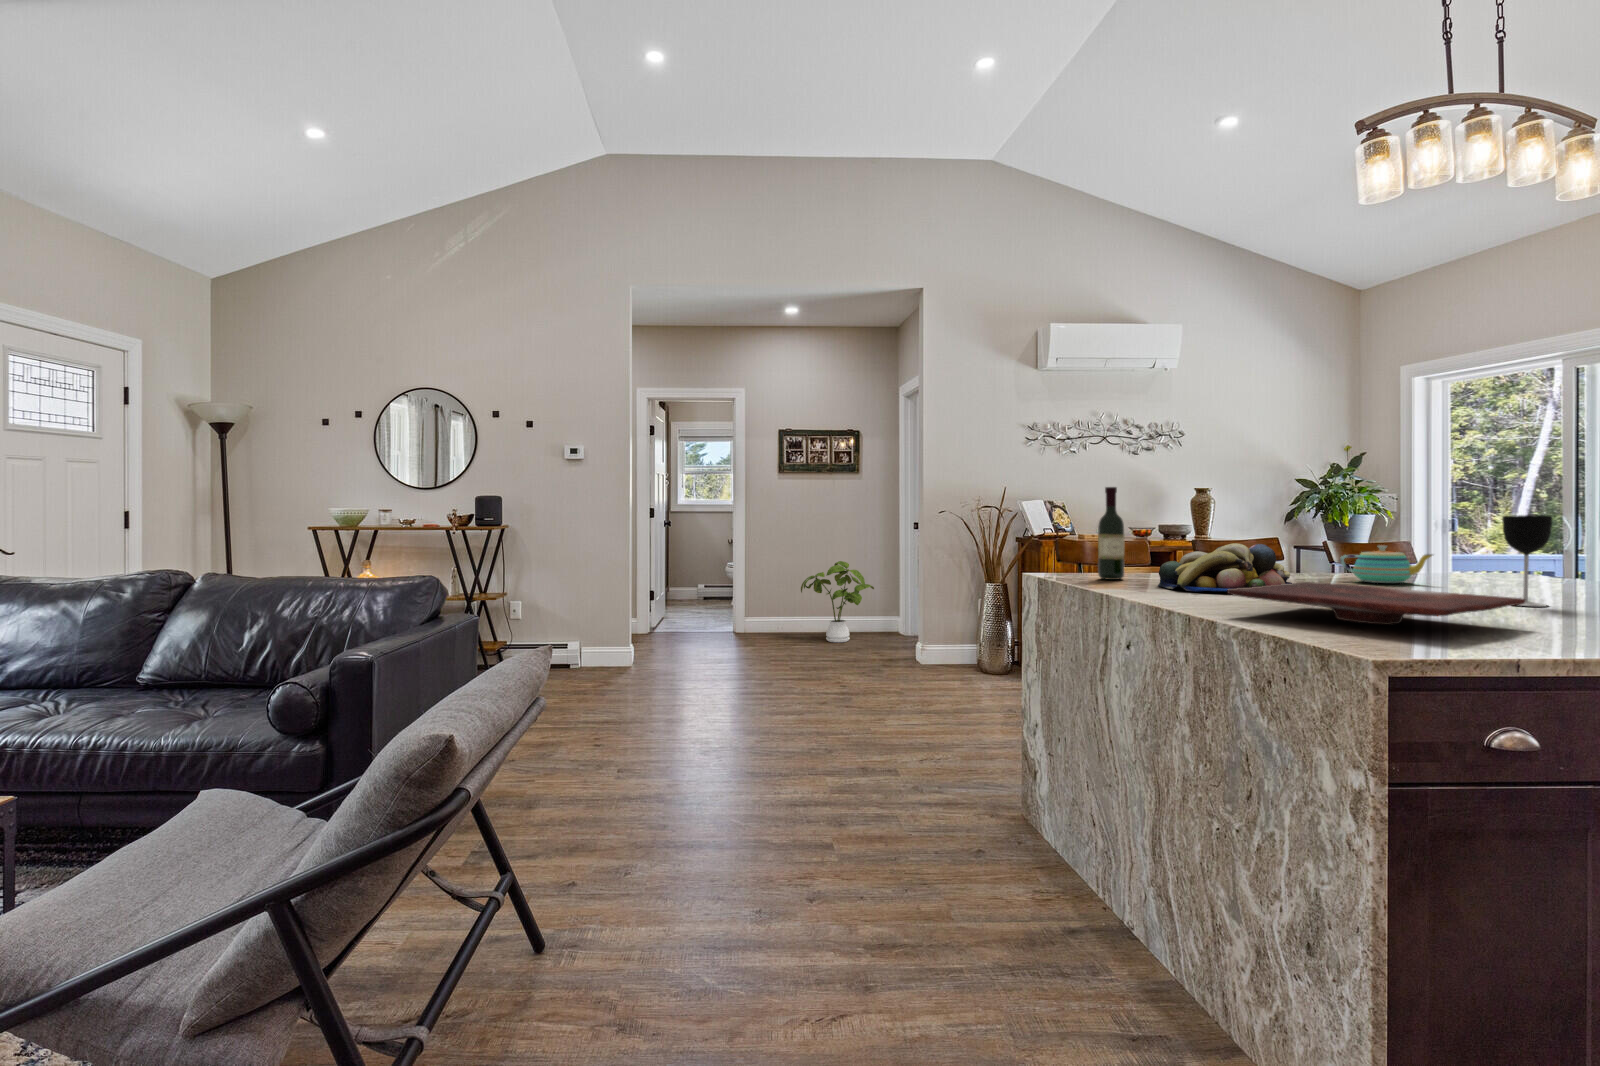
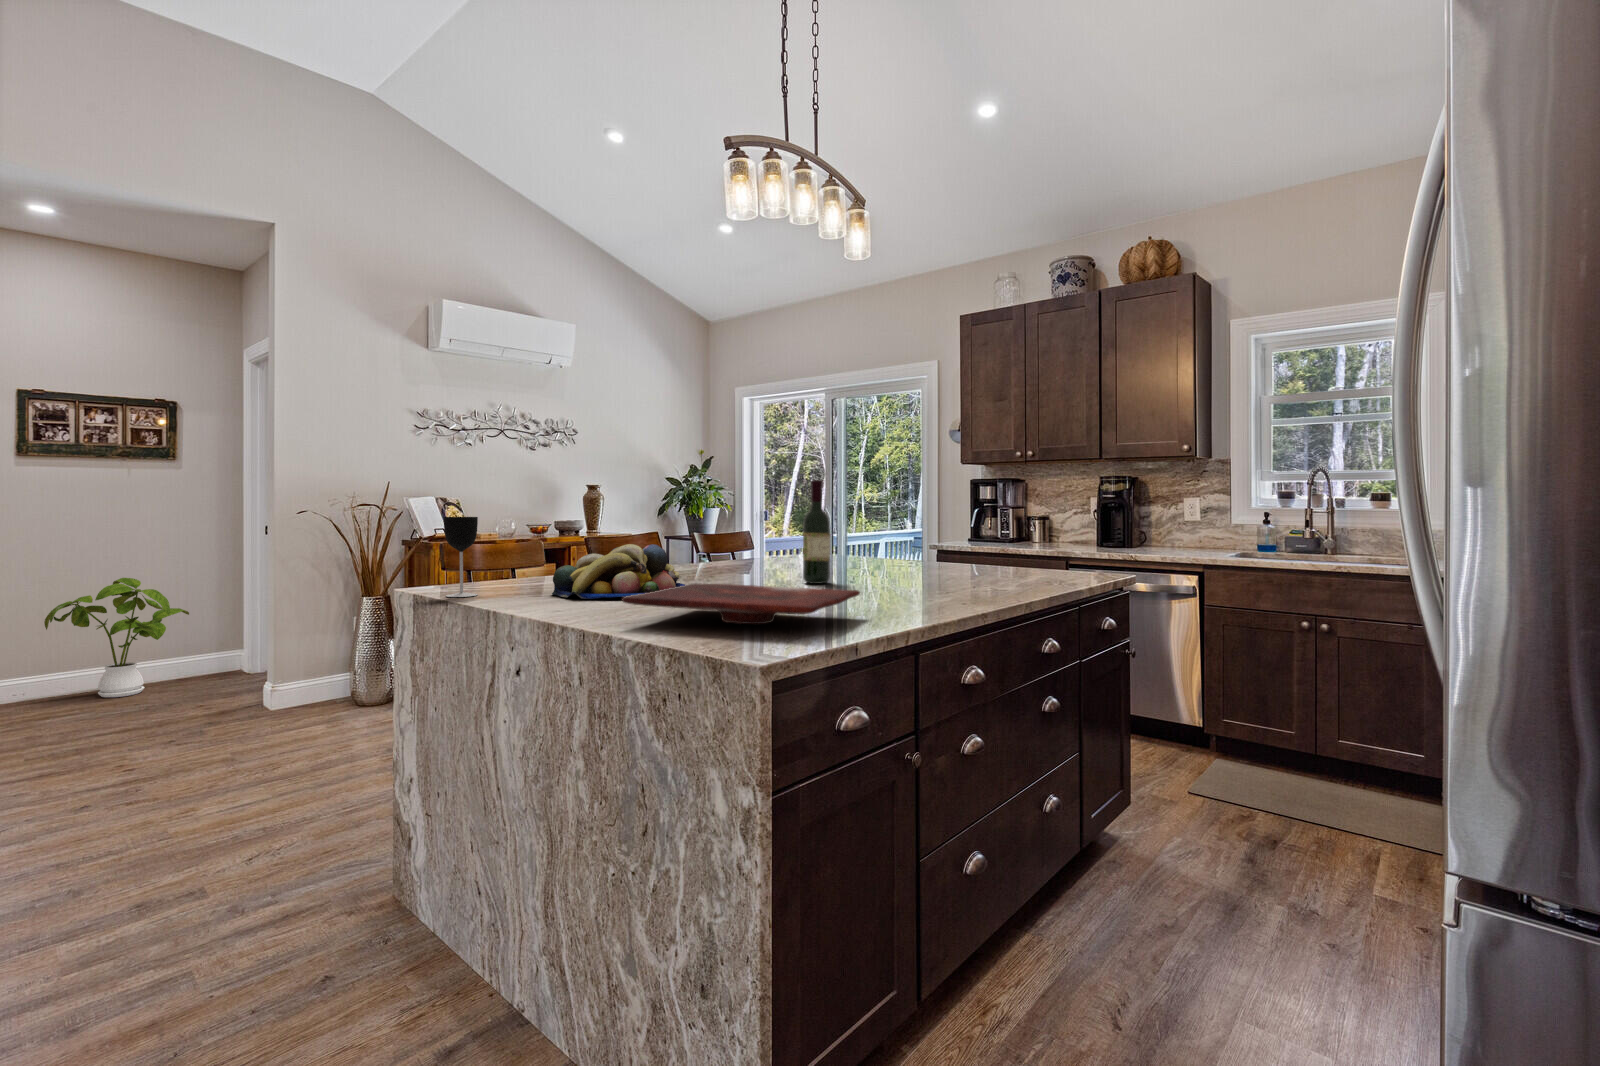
wine bottle: present [1098,487,1124,580] -> present [803,480,830,584]
wine glass: present [1502,515,1552,606] -> present [444,517,478,597]
teapot: present [1340,545,1432,583] -> none [719,543,789,579]

